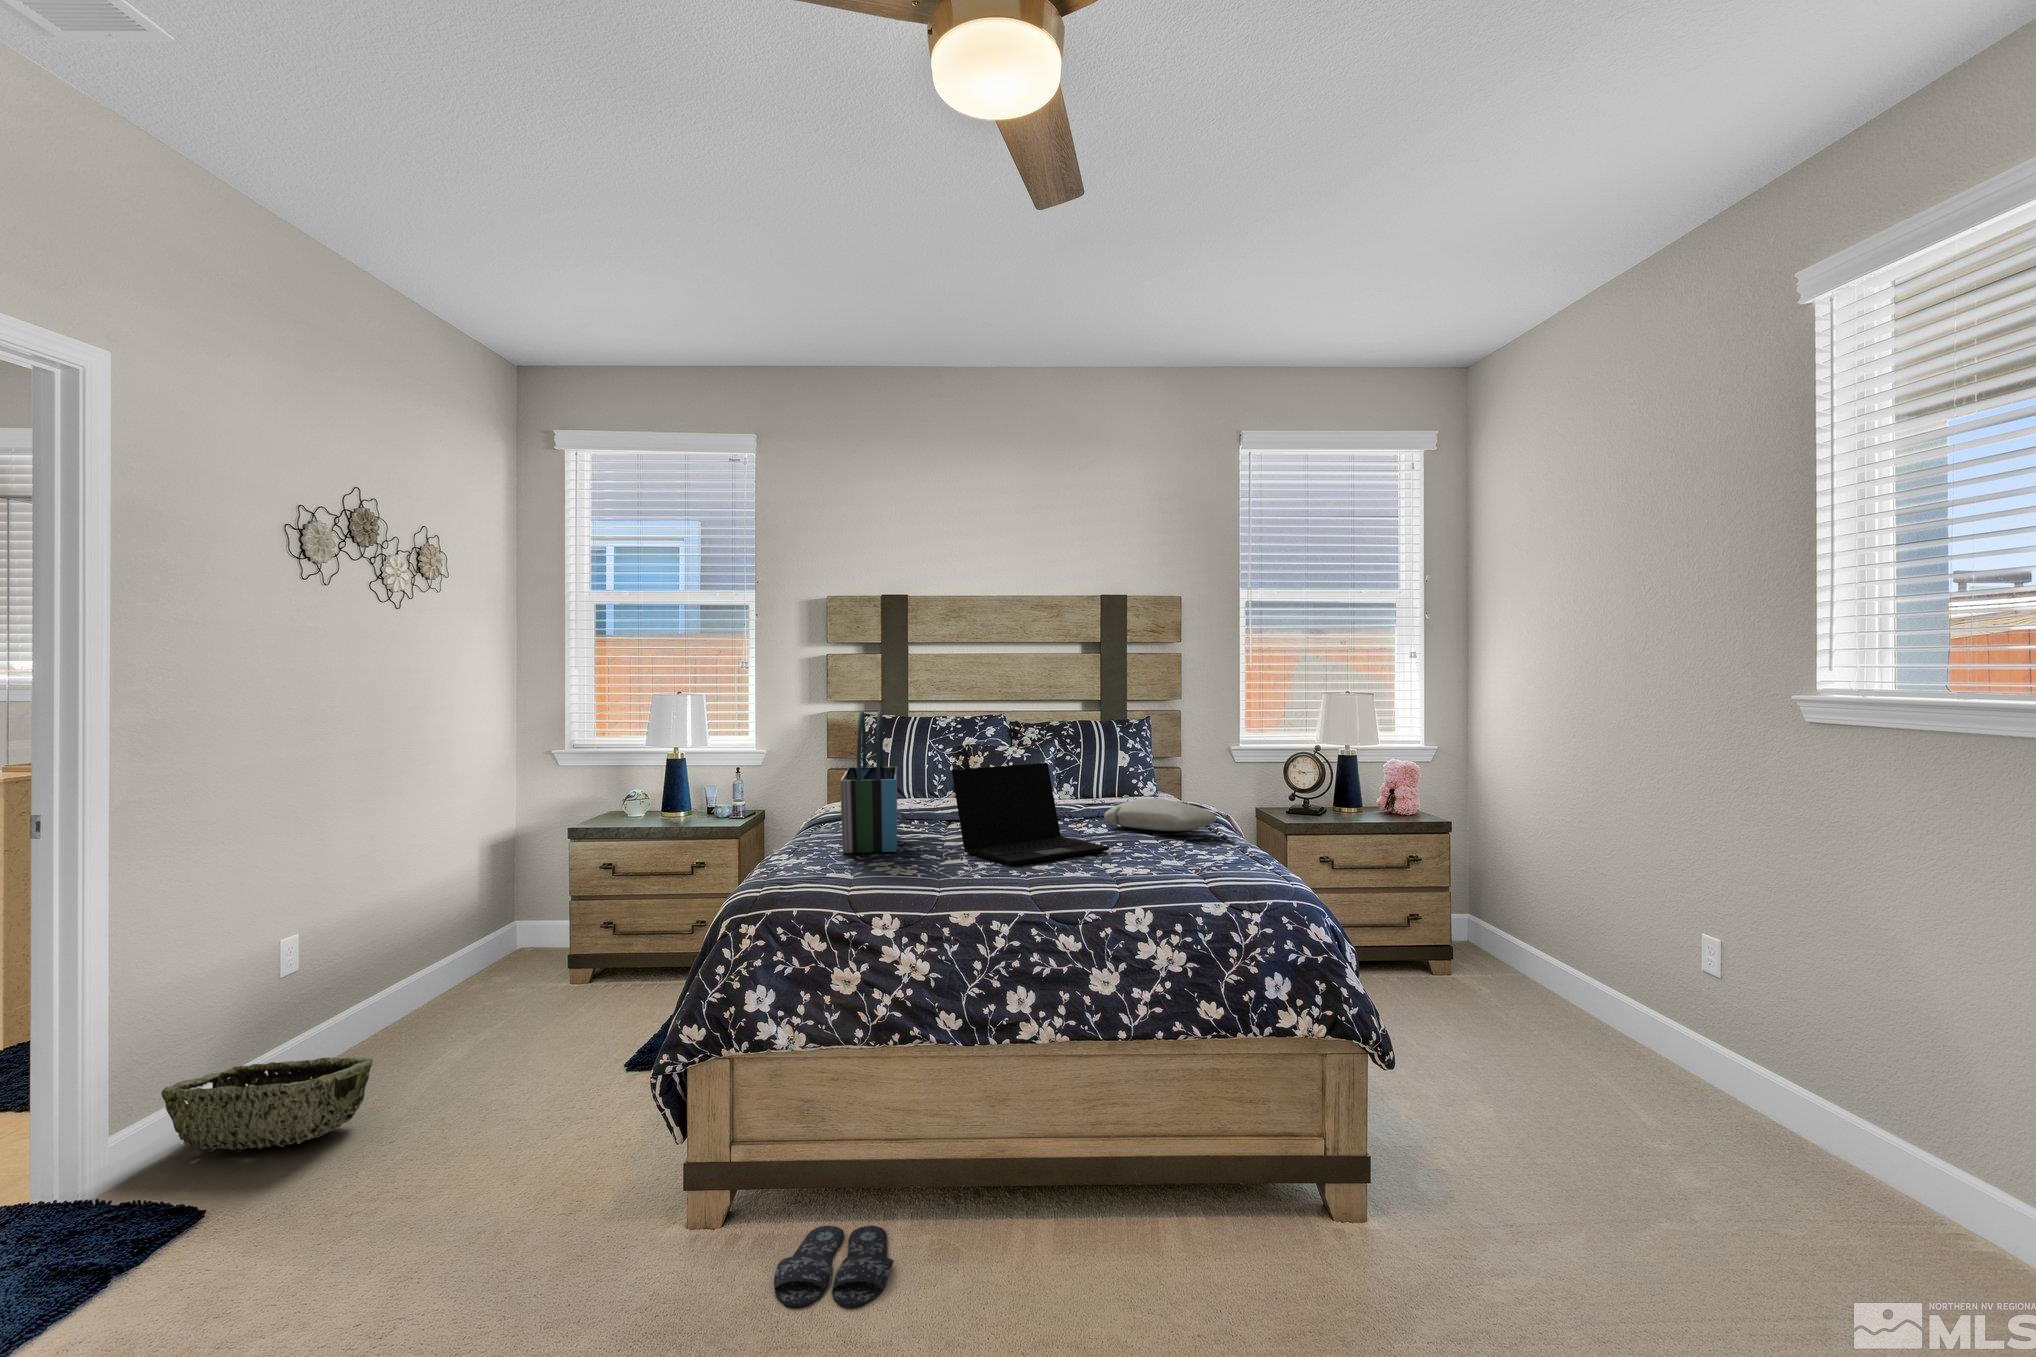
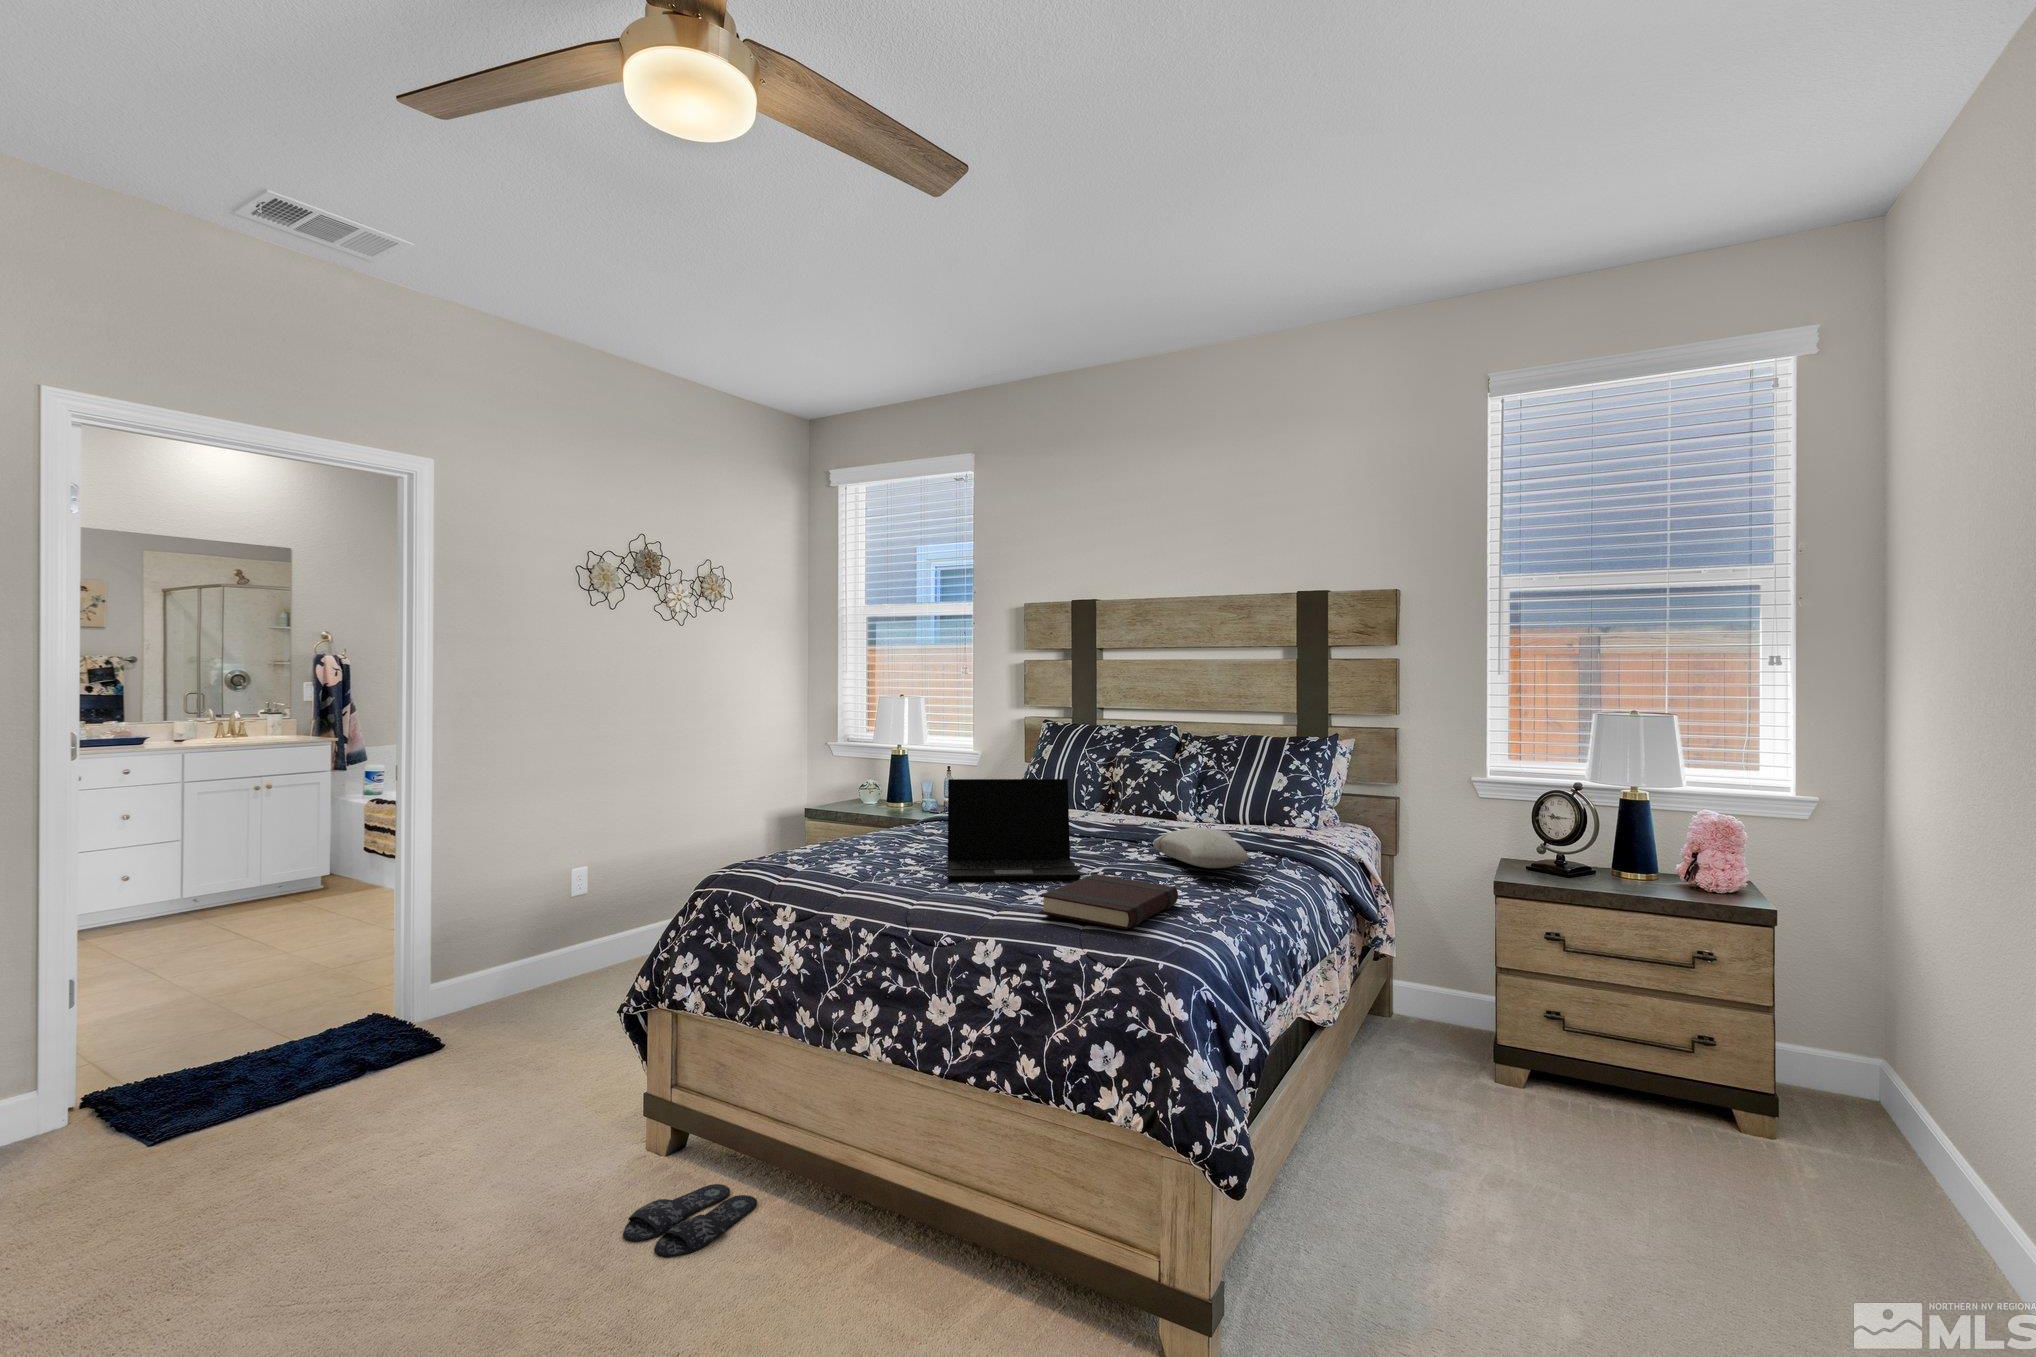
tote bag: present [840,710,897,853] -> none [833,717,941,855]
book: none [1145,843,1250,881] -> present [1039,874,1178,930]
woven basket: present [161,1057,373,1150] -> none [451,960,577,1023]

